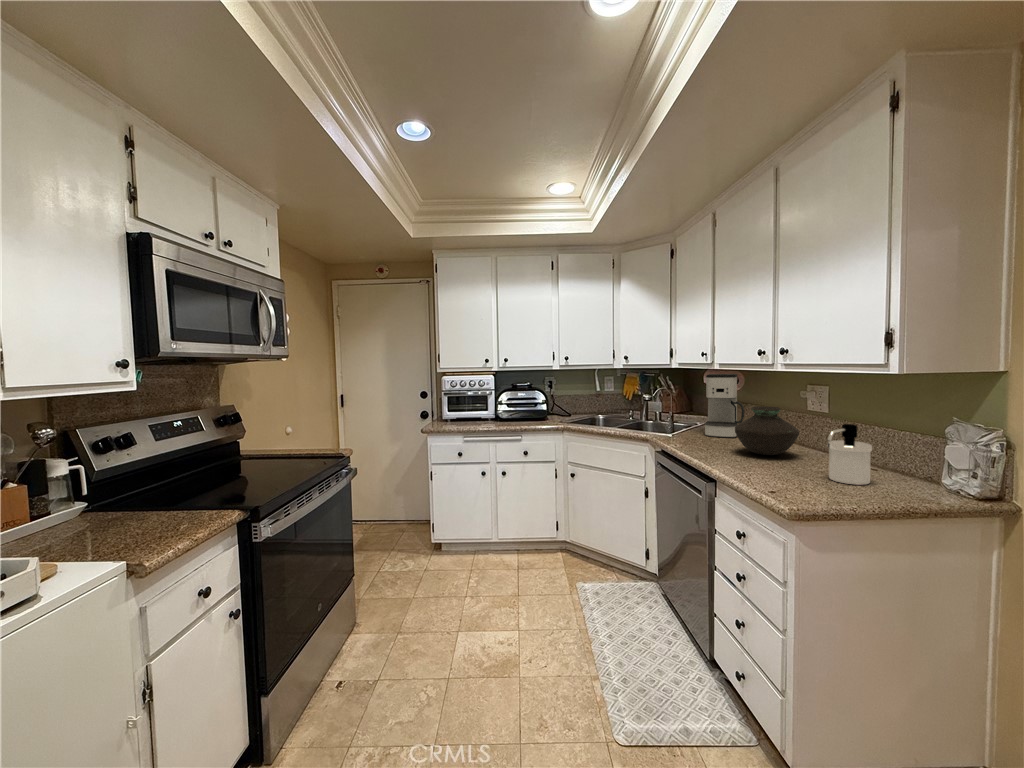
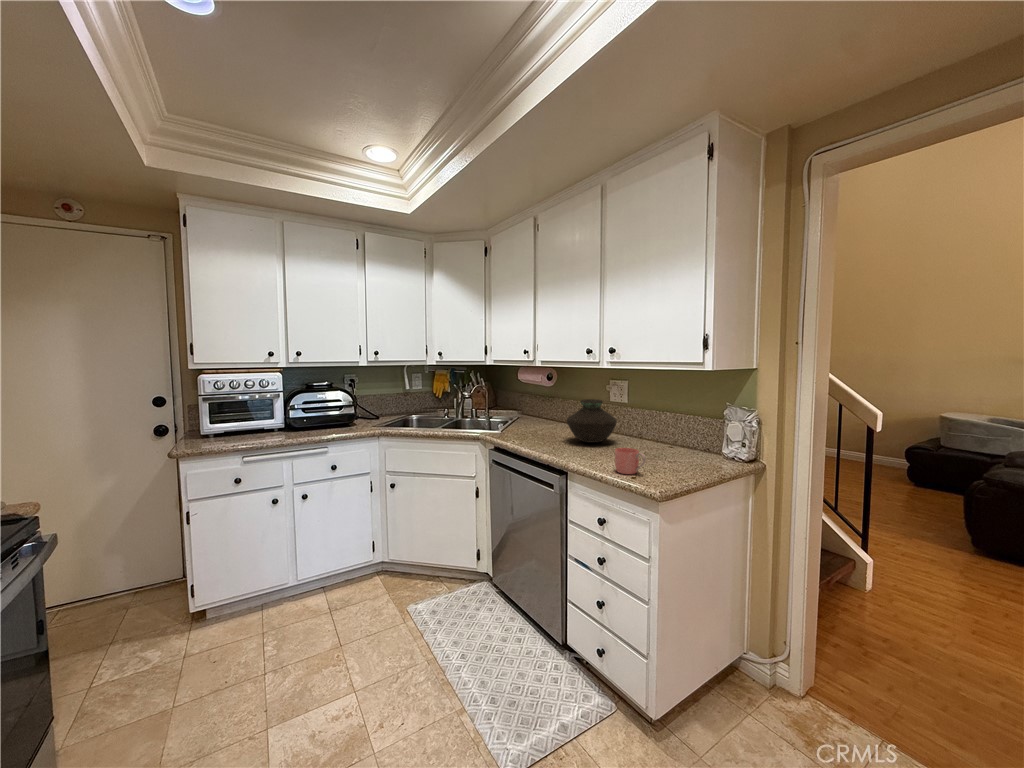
coffee maker: present [704,374,745,438] -> none [527,371,559,430]
soap dispenser: present [828,424,872,485] -> none [652,411,683,461]
mug: none [757,460,790,489] -> present [615,448,646,474]

